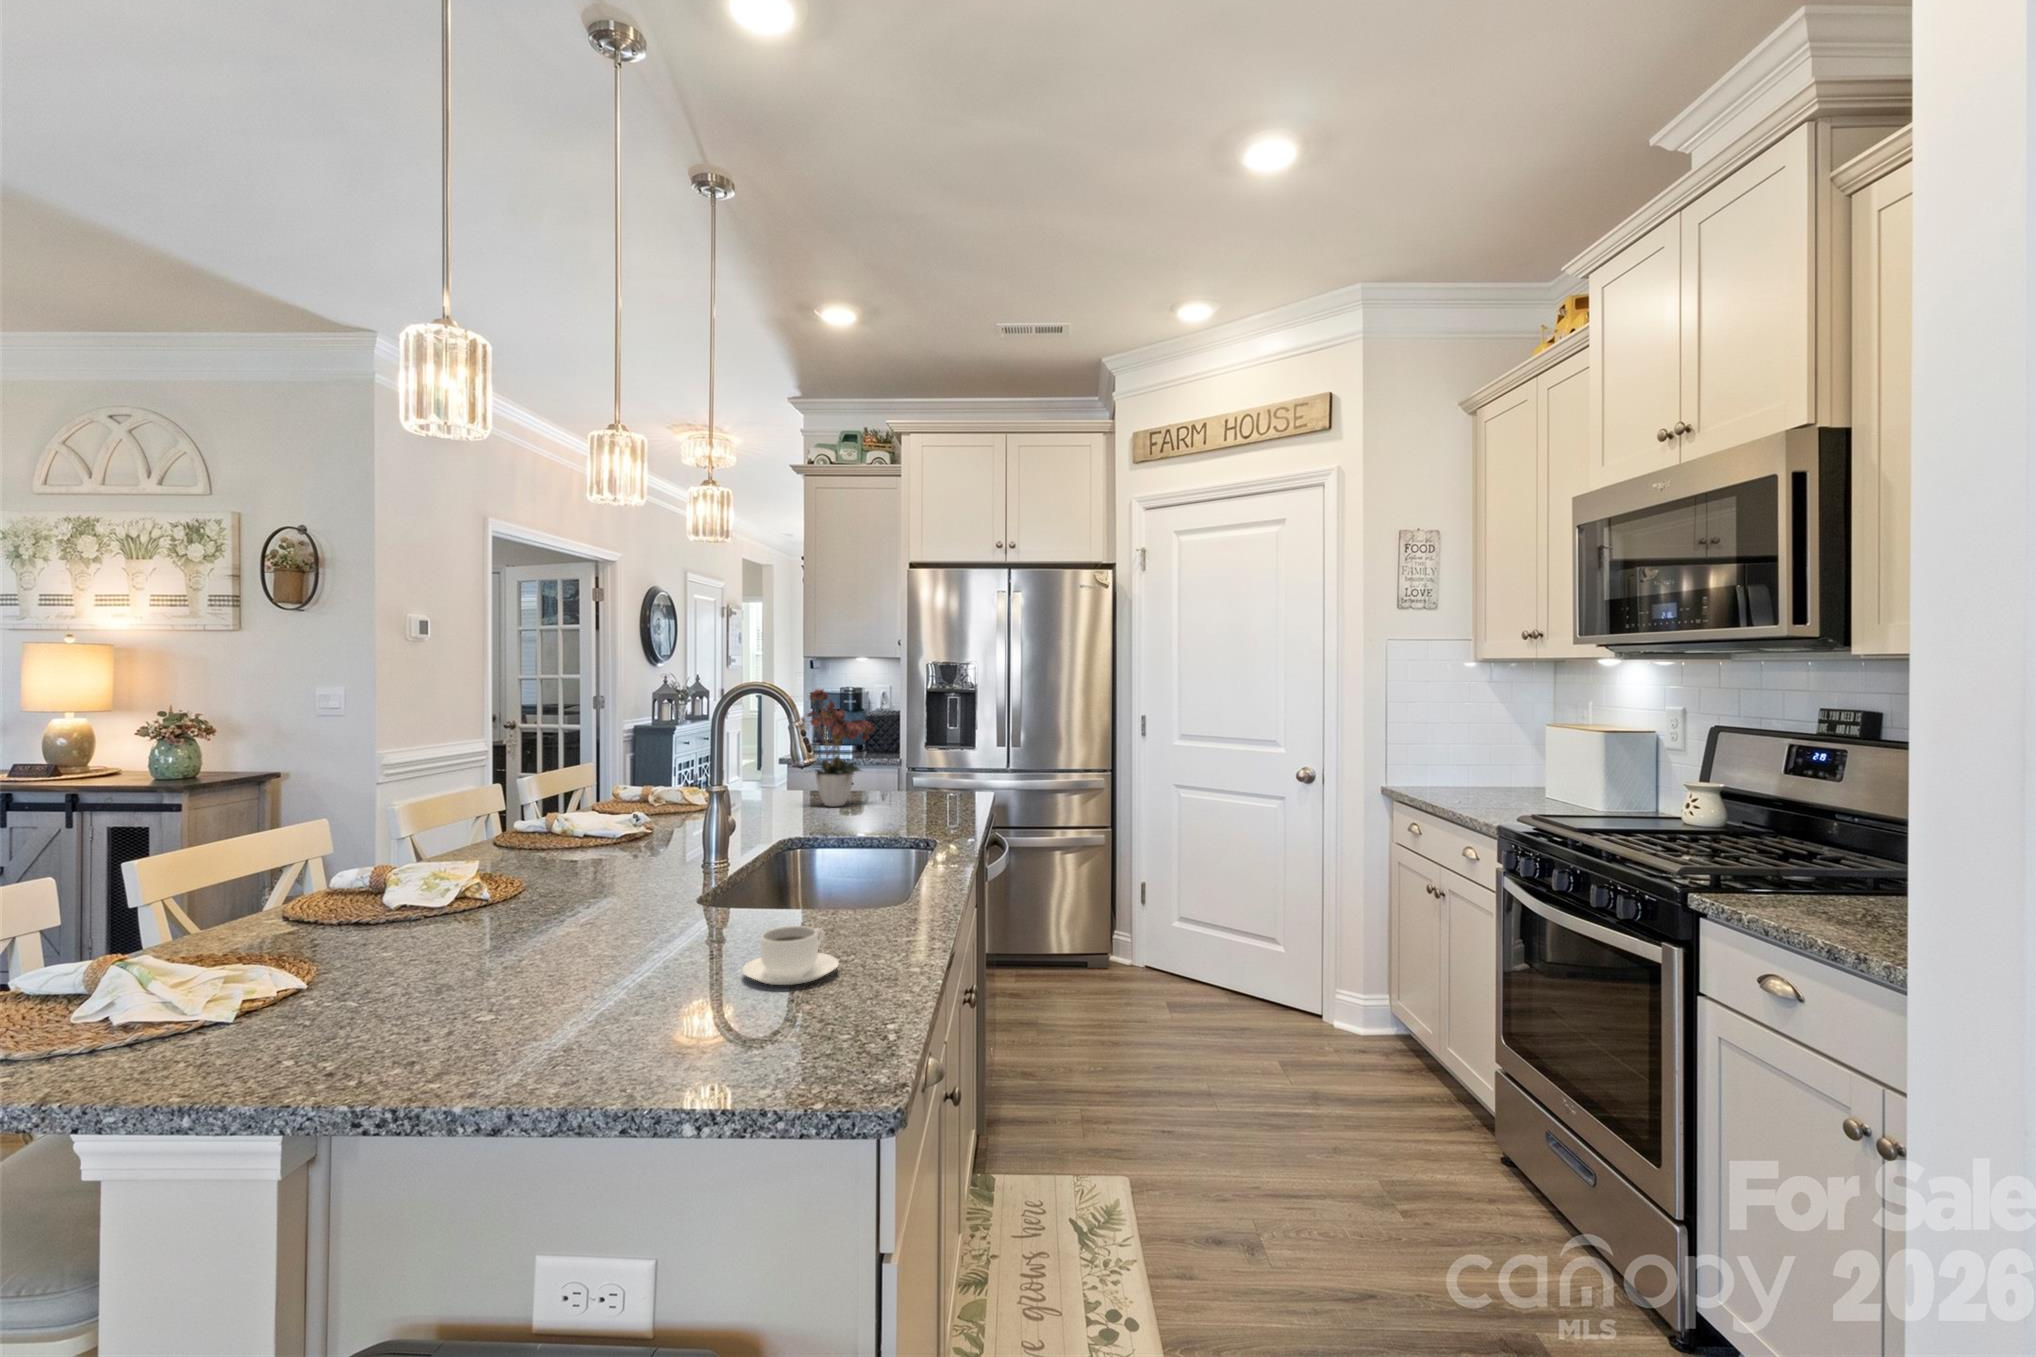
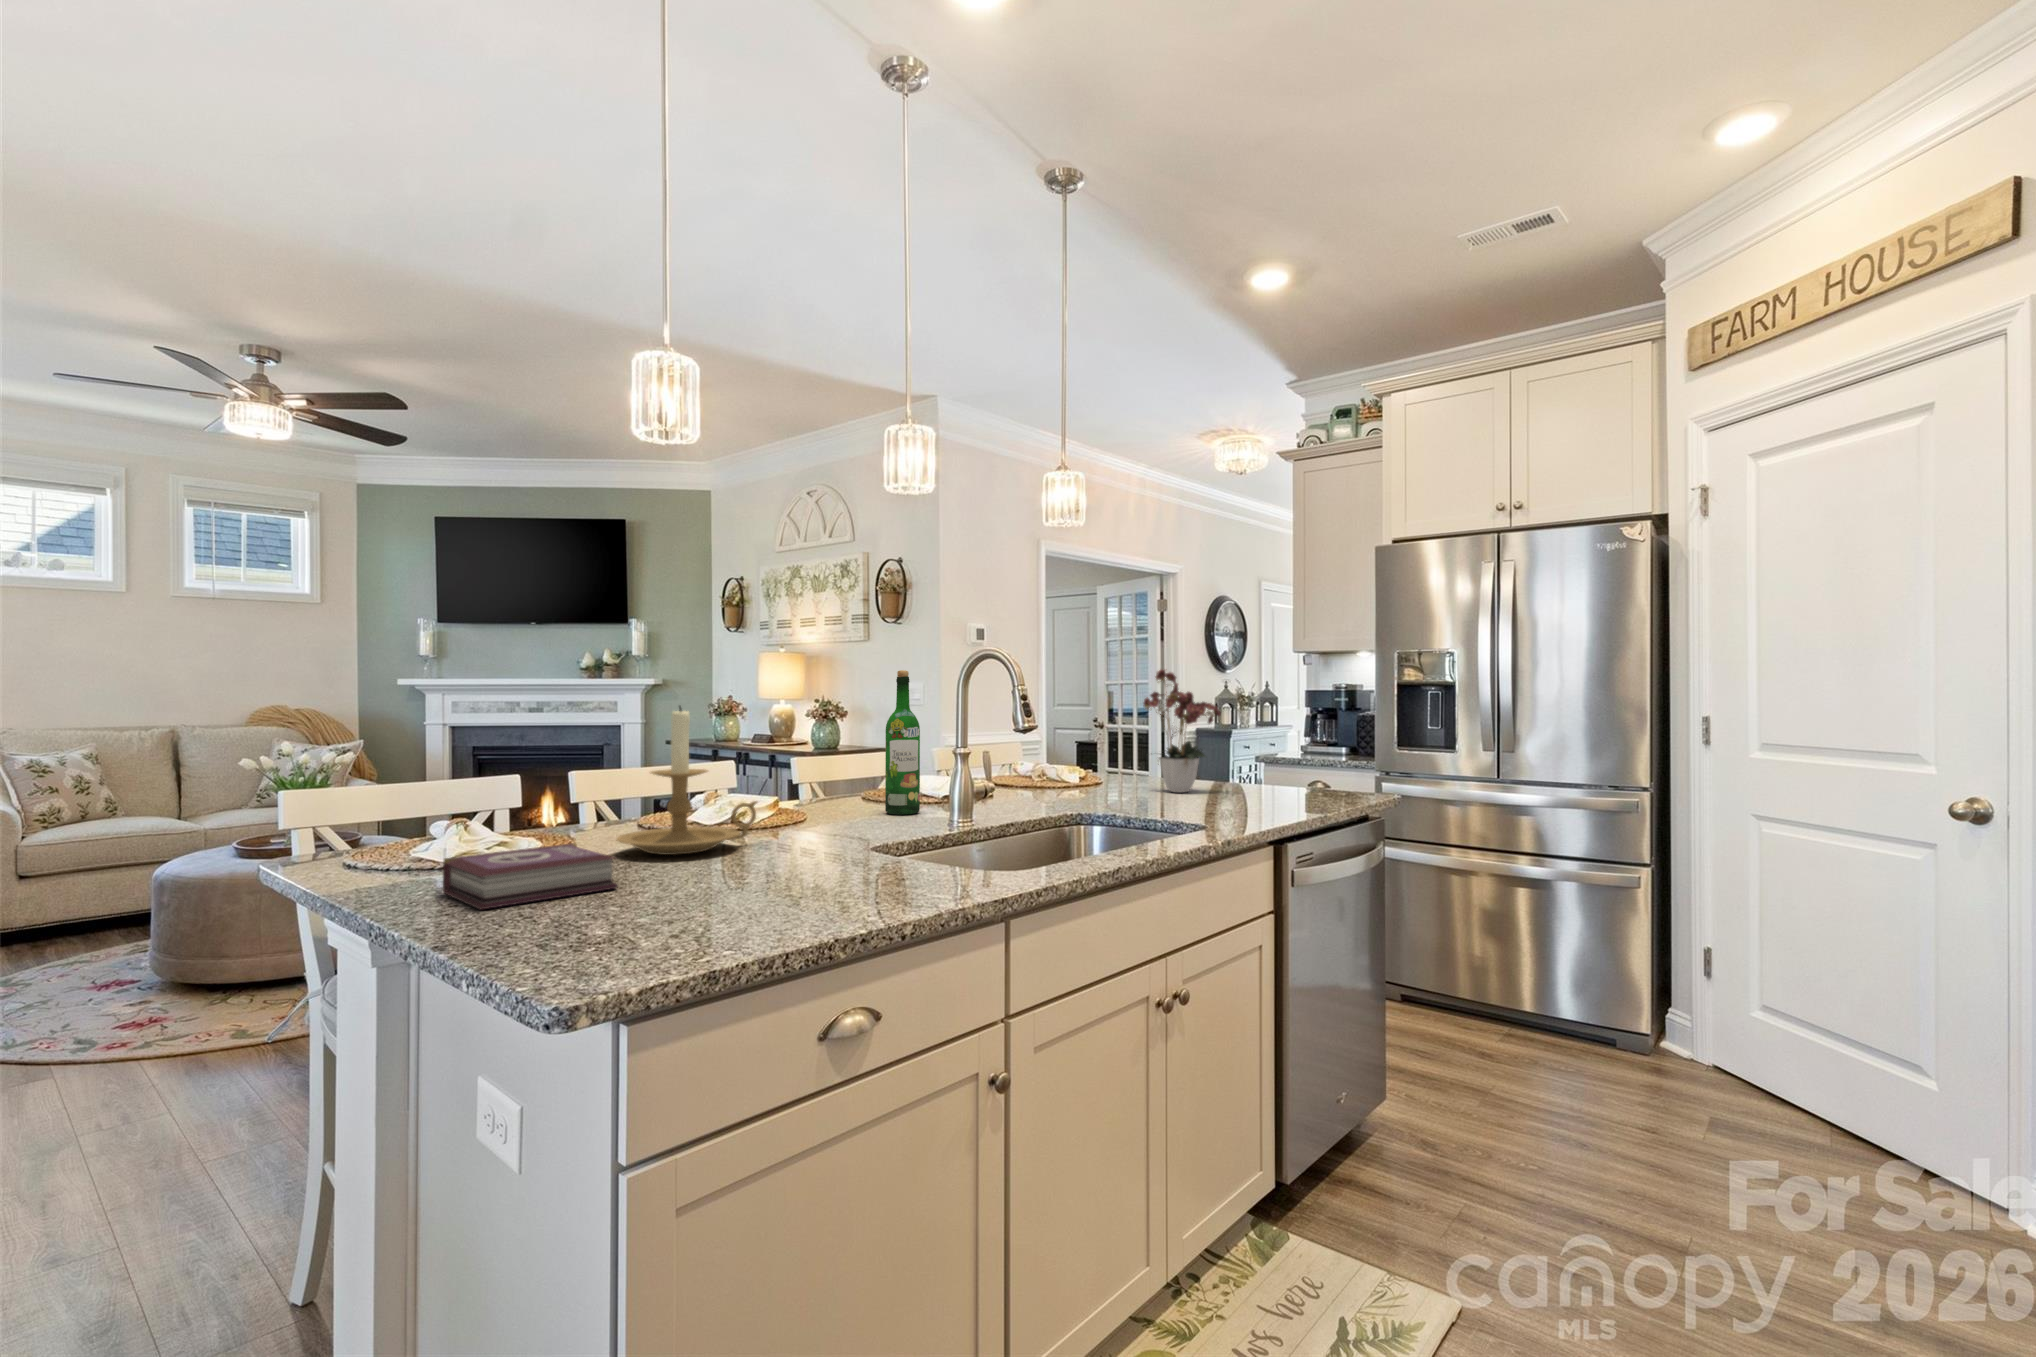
wine bottle: none [614,703,655,866] -> present [885,670,920,815]
candle holder: none [427,769,594,962] -> present [617,706,757,855]
coffee cup: present [742,926,839,985] -> none [726,850,817,899]
book: none [362,966,603,1078] -> present [443,843,618,910]

